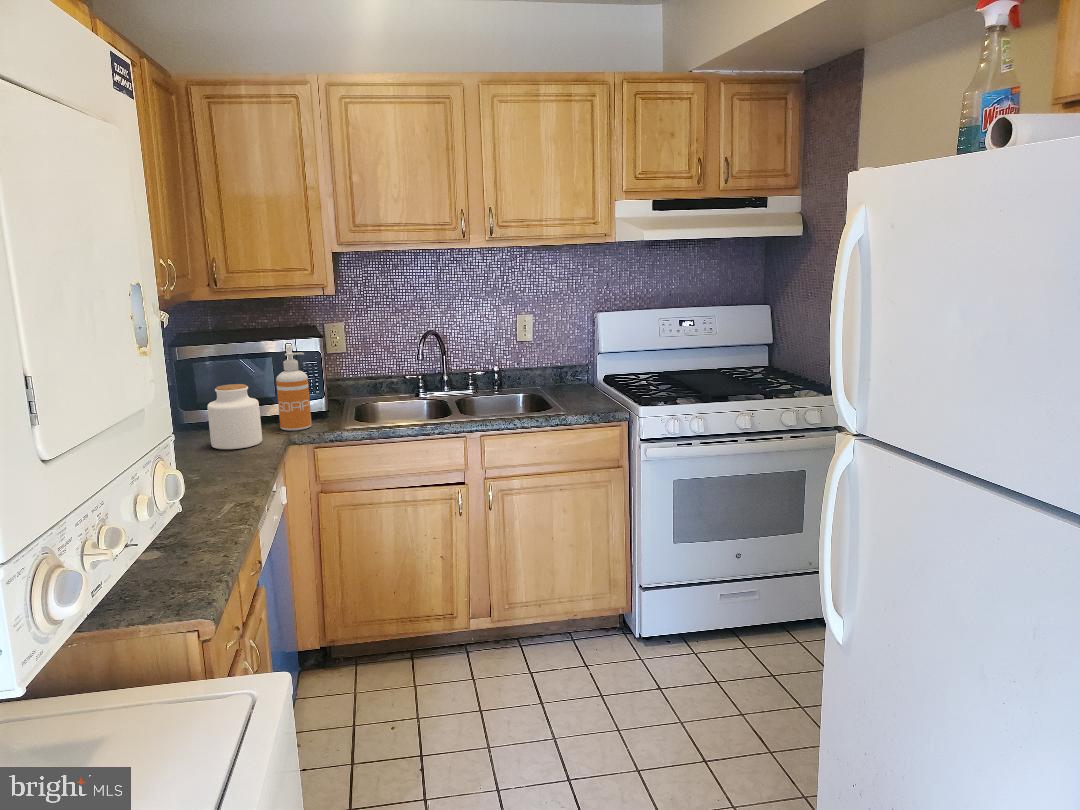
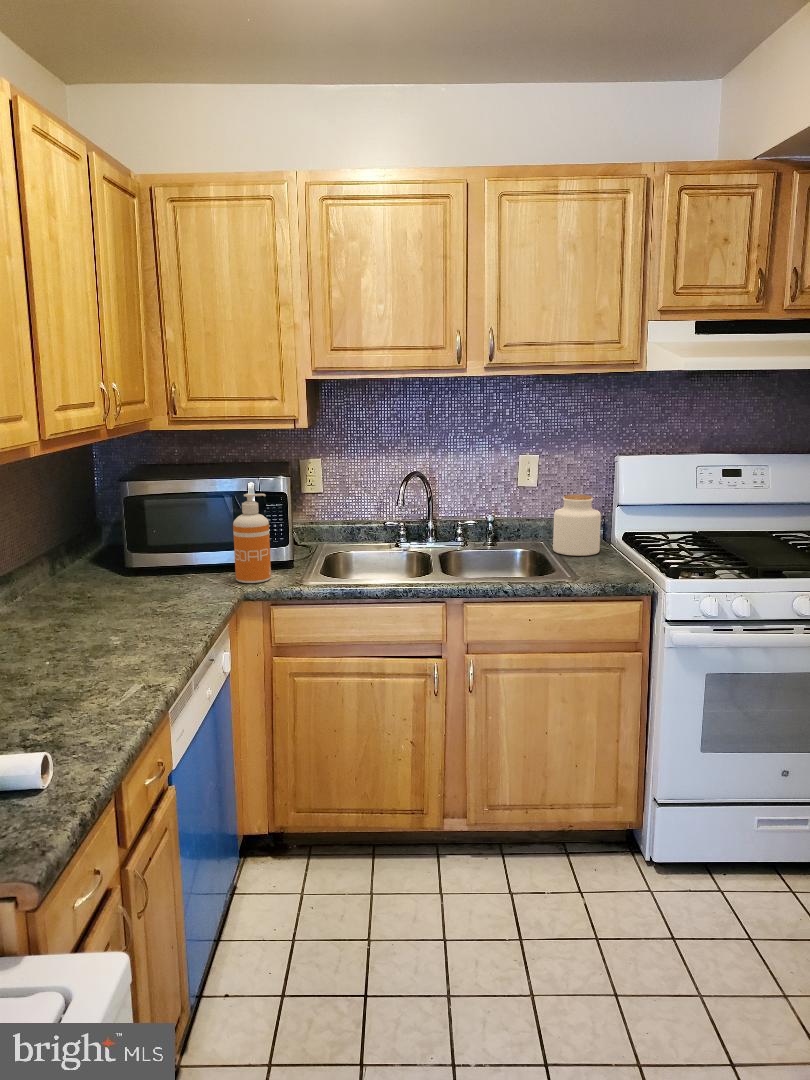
jar: present [207,384,262,449] -> present [553,495,601,556]

